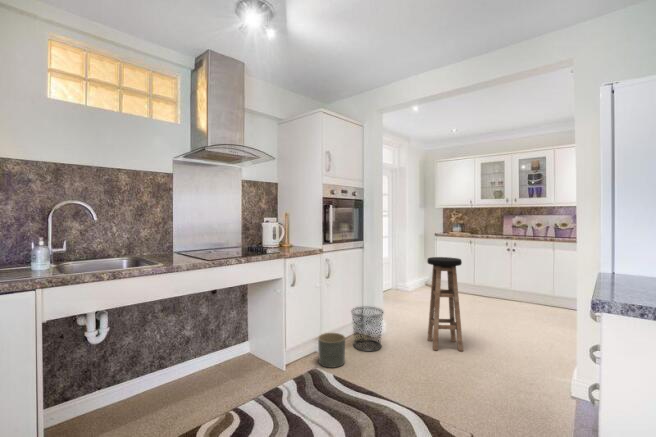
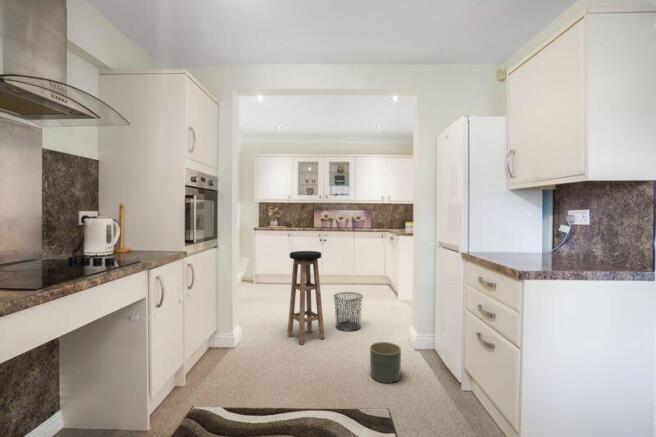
waste bin: present [352,307,383,351] -> present [334,292,363,331]
planter: present [318,333,345,368] -> present [370,342,401,383]

